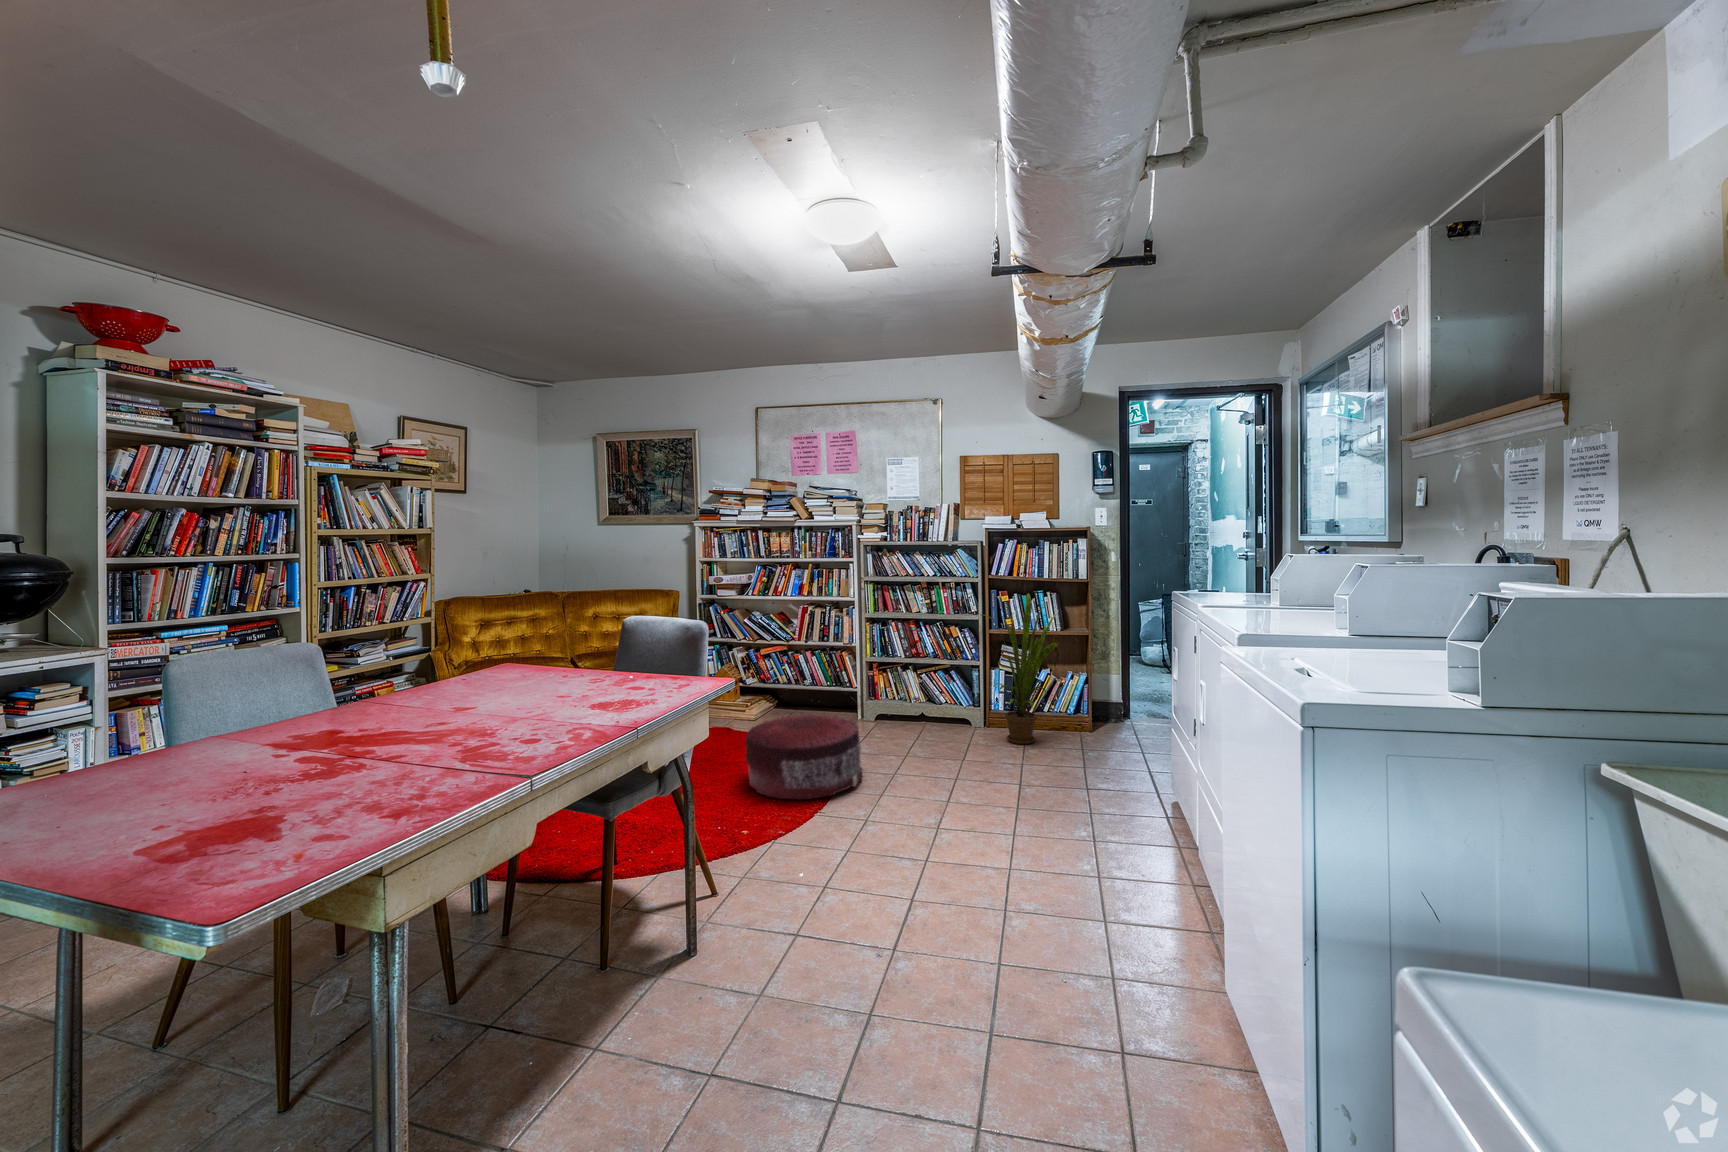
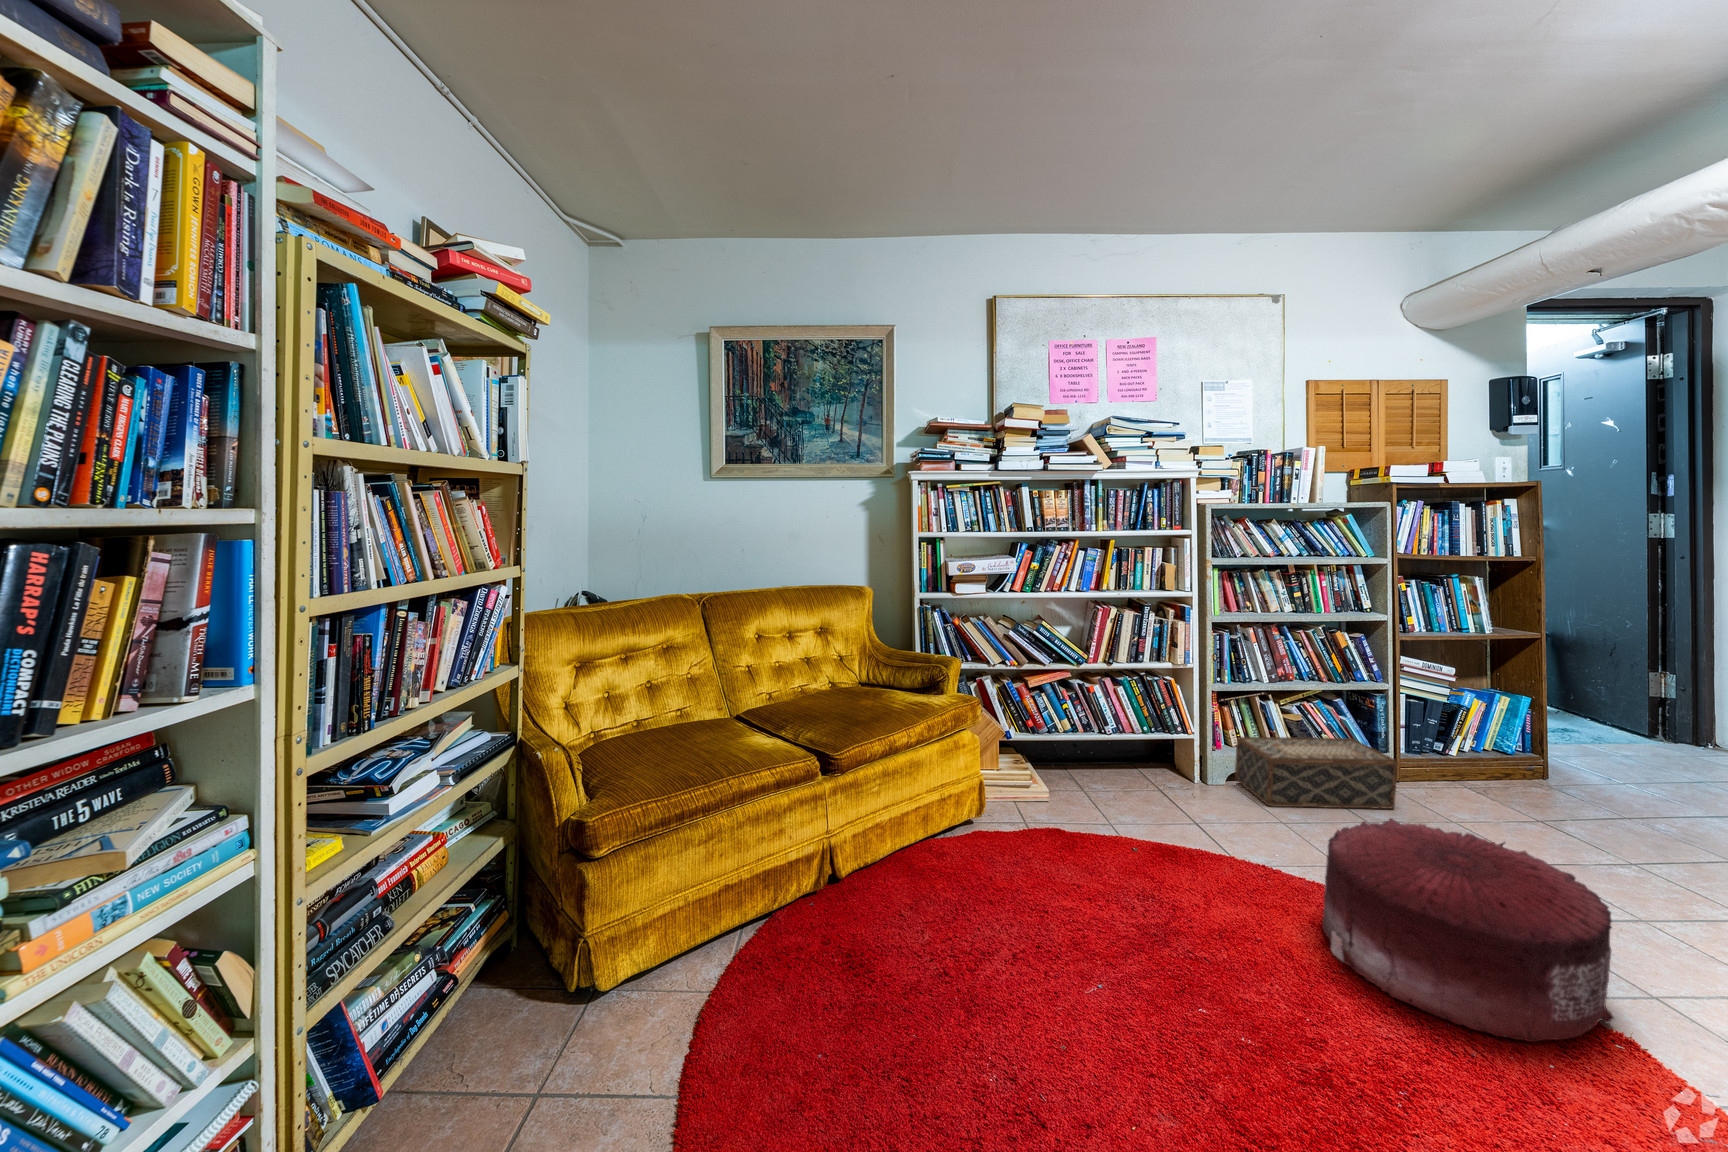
house plant: present [981,593,1059,744] -> none [1457,586,1643,820]
woven basket: none [865,690,949,735] -> present [1235,737,1398,809]

